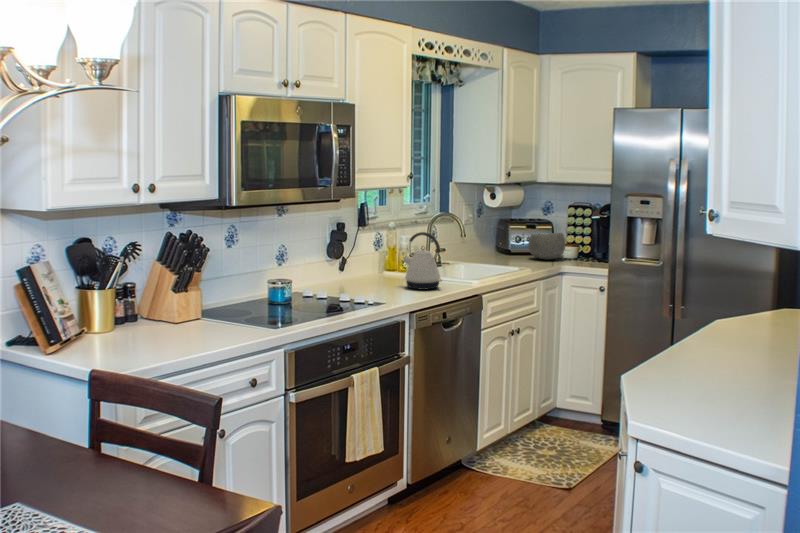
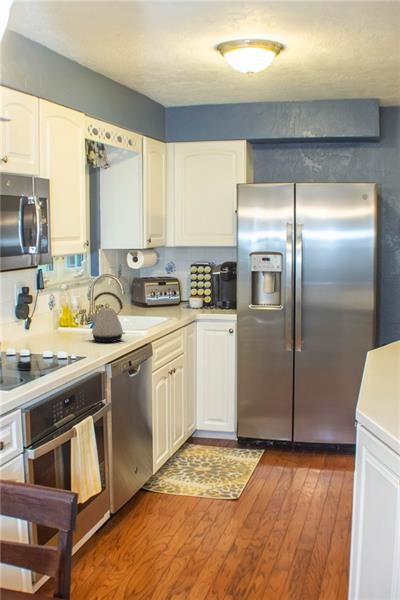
bowl: present [528,233,565,260] -> none [165,287,195,310]

